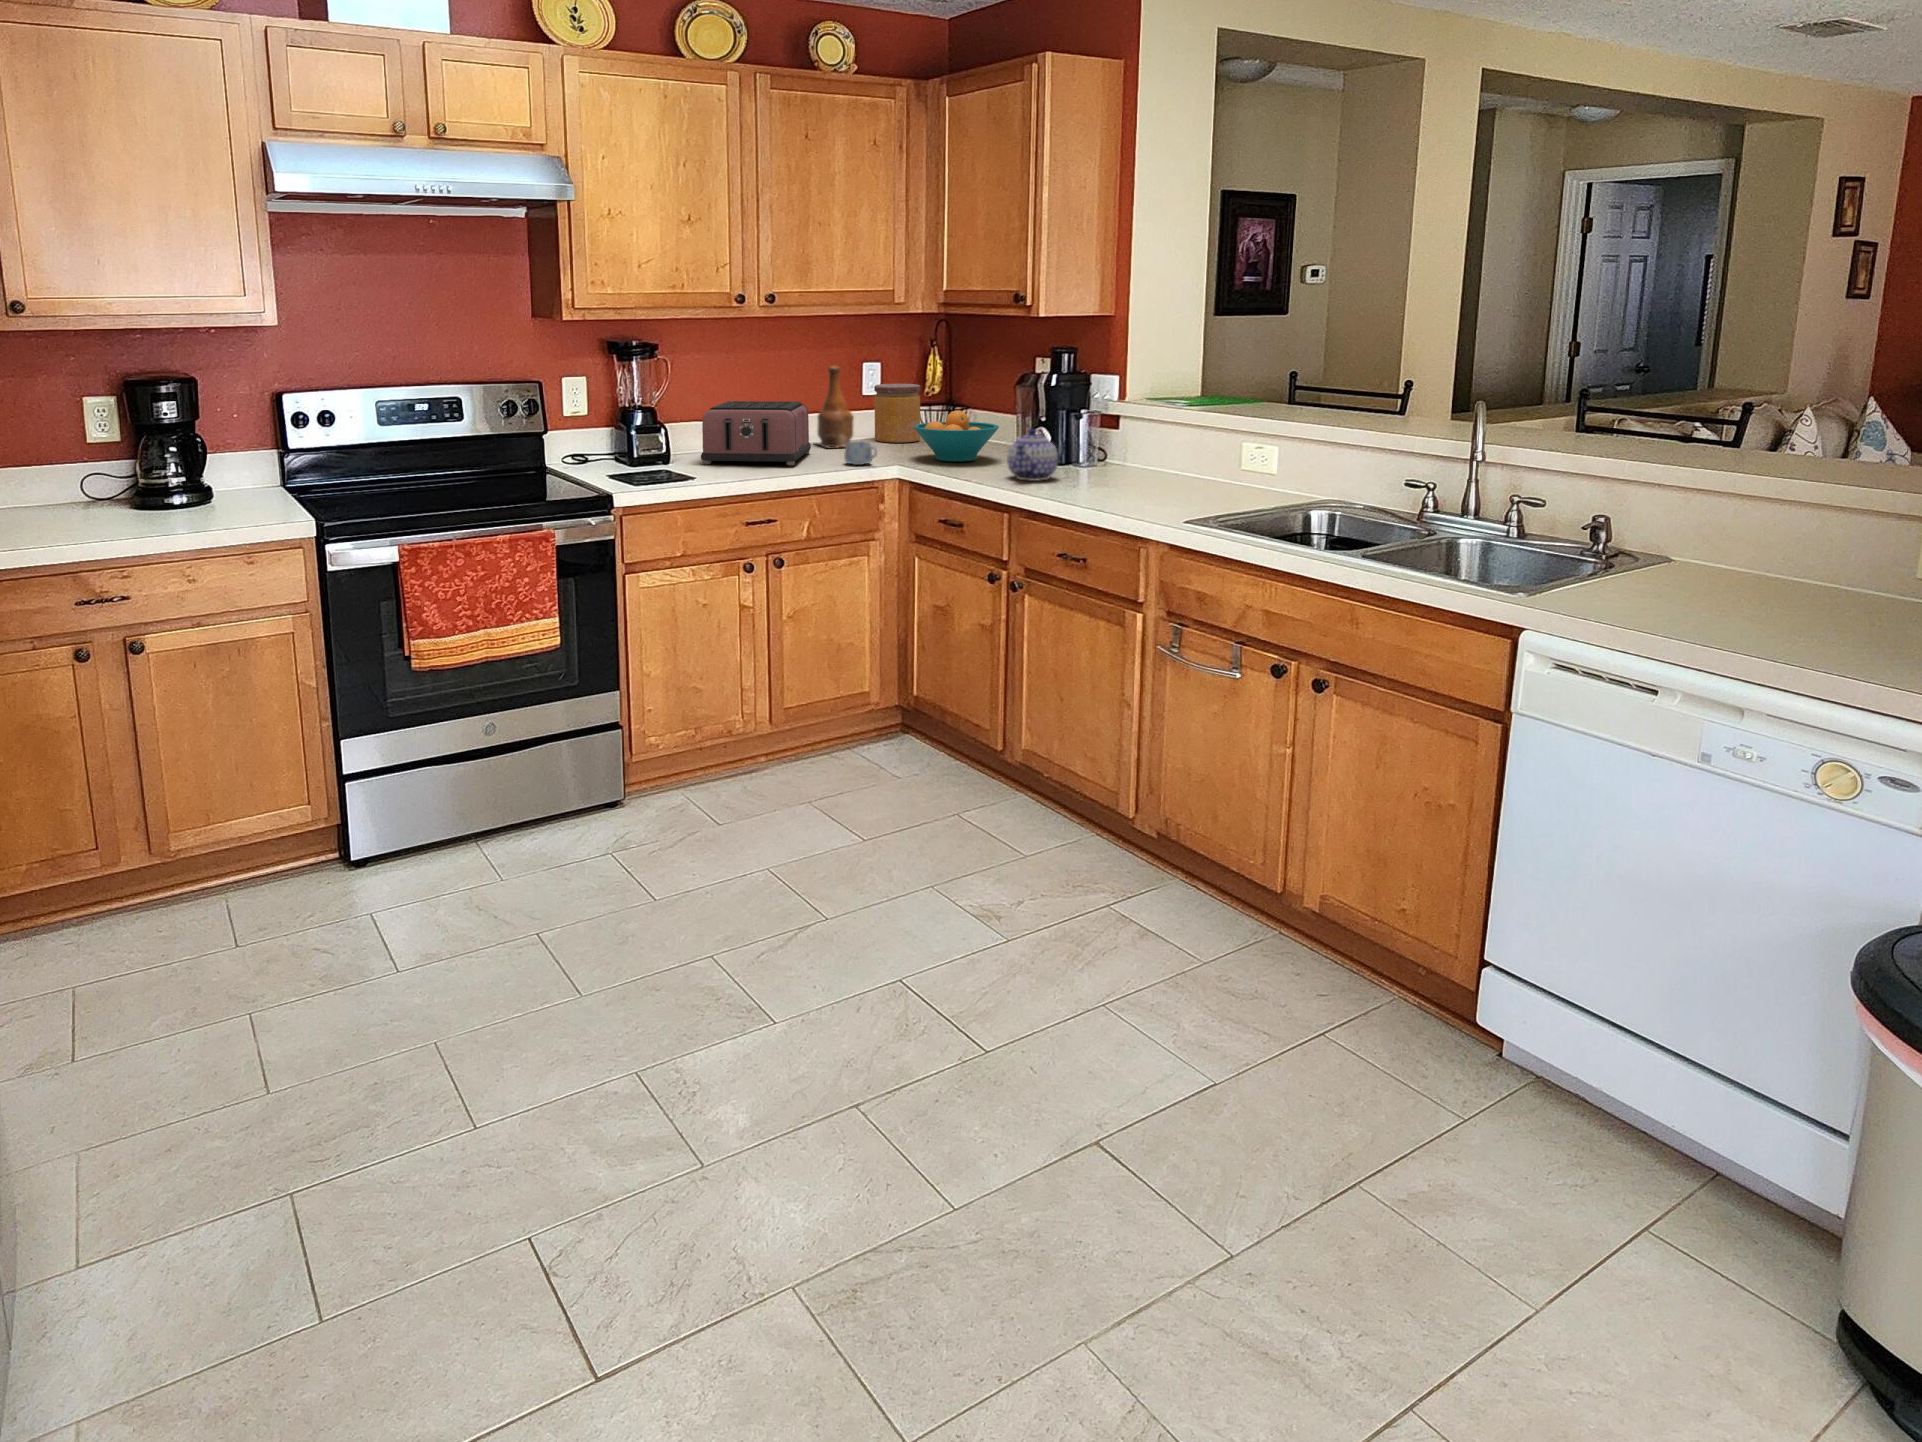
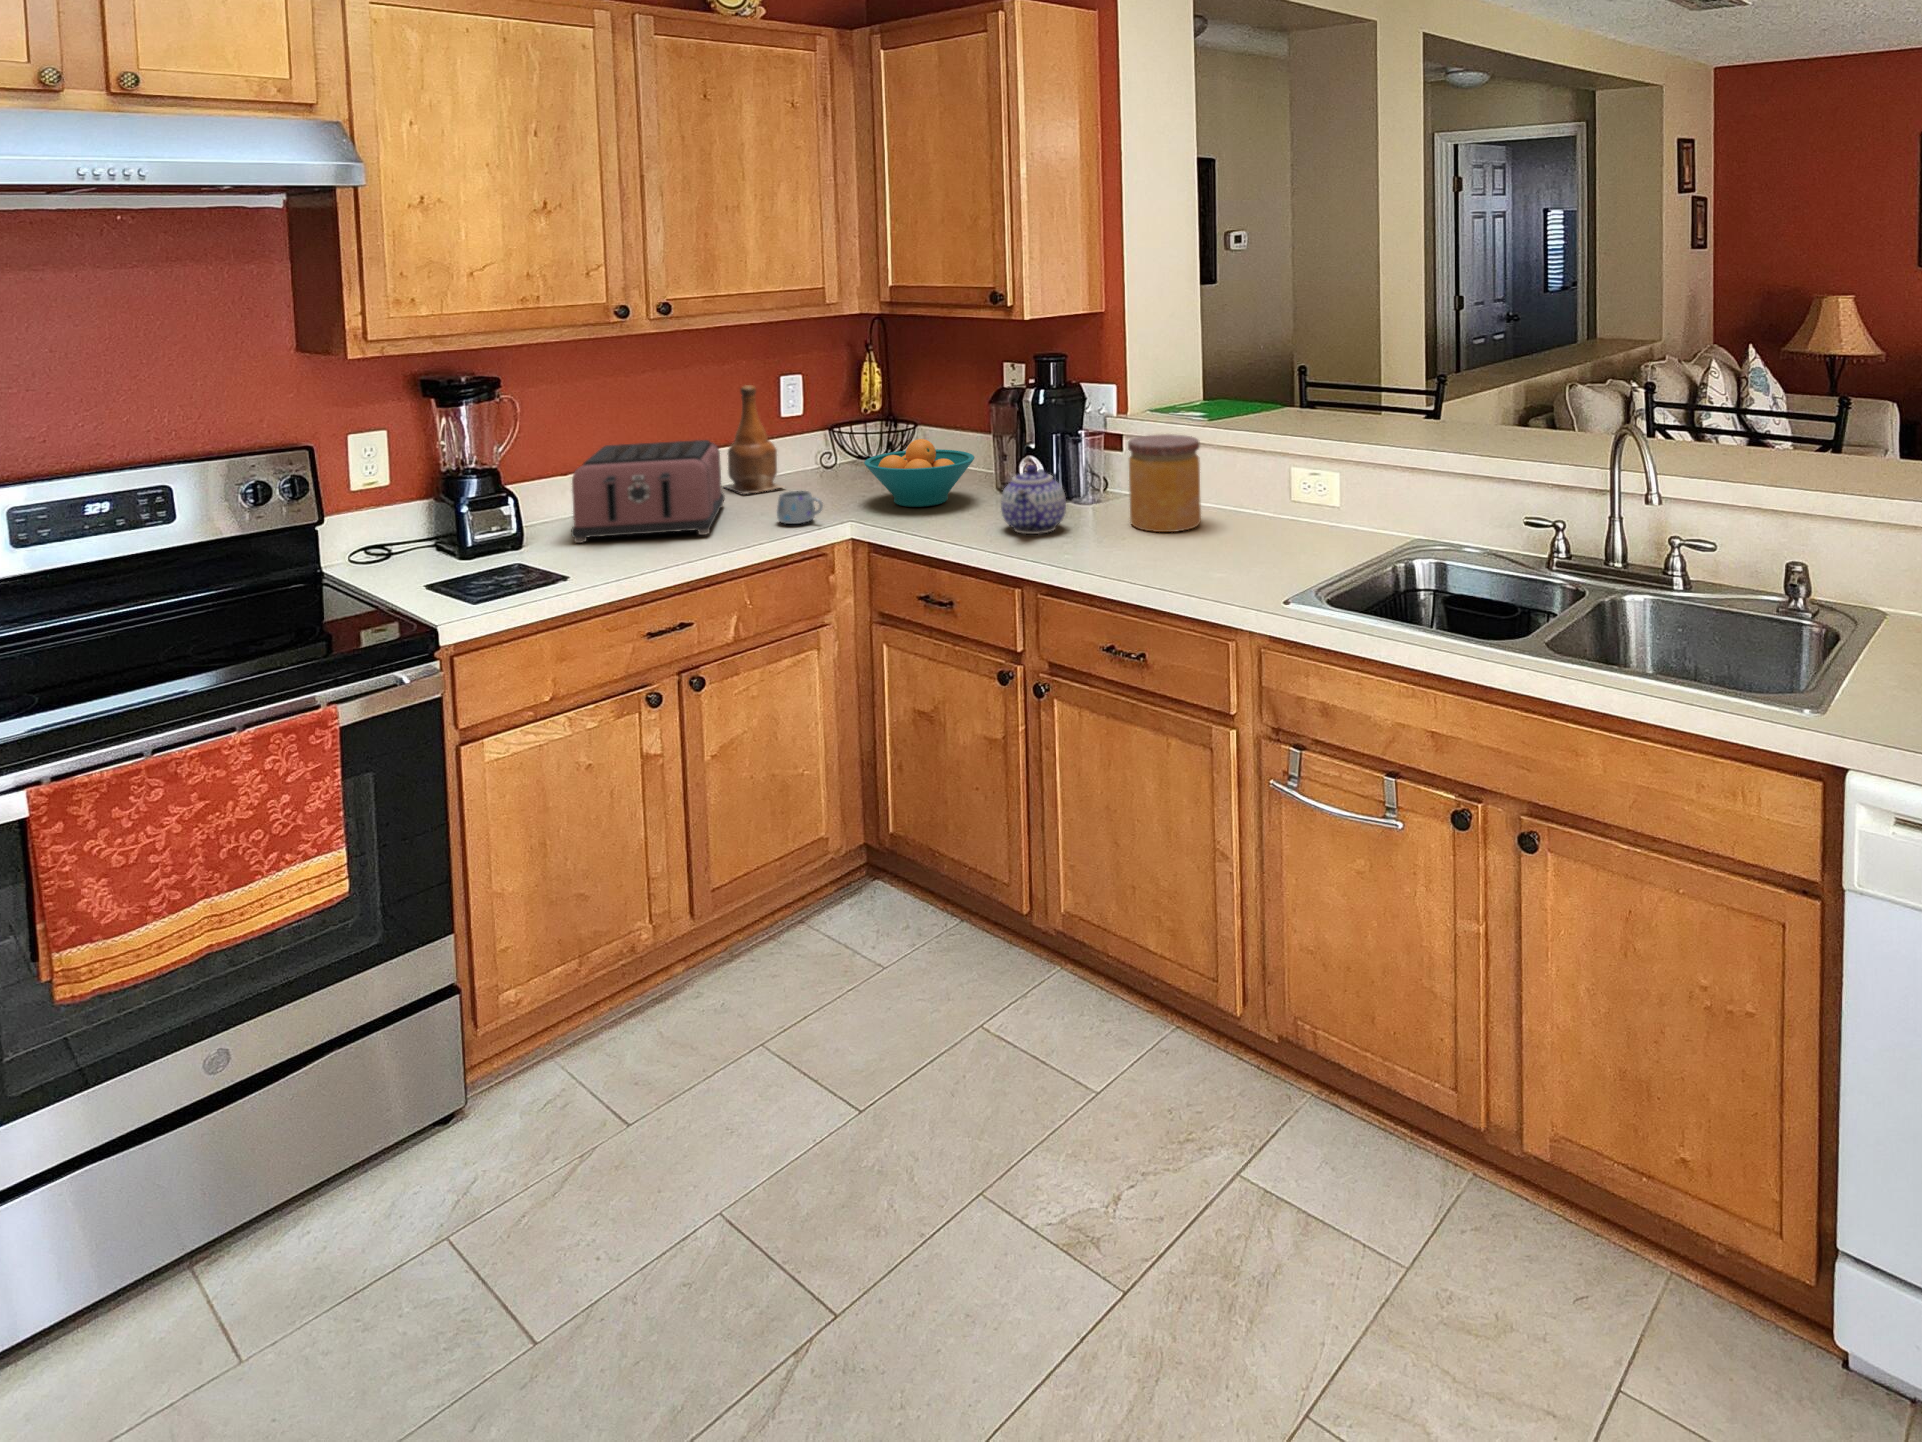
jar: present [874,384,920,443] -> present [1128,434,1201,532]

